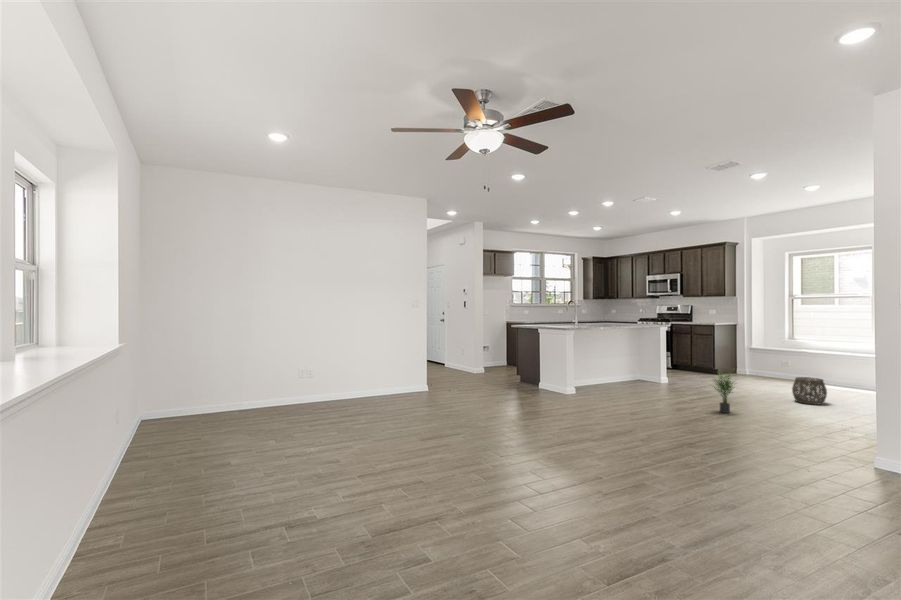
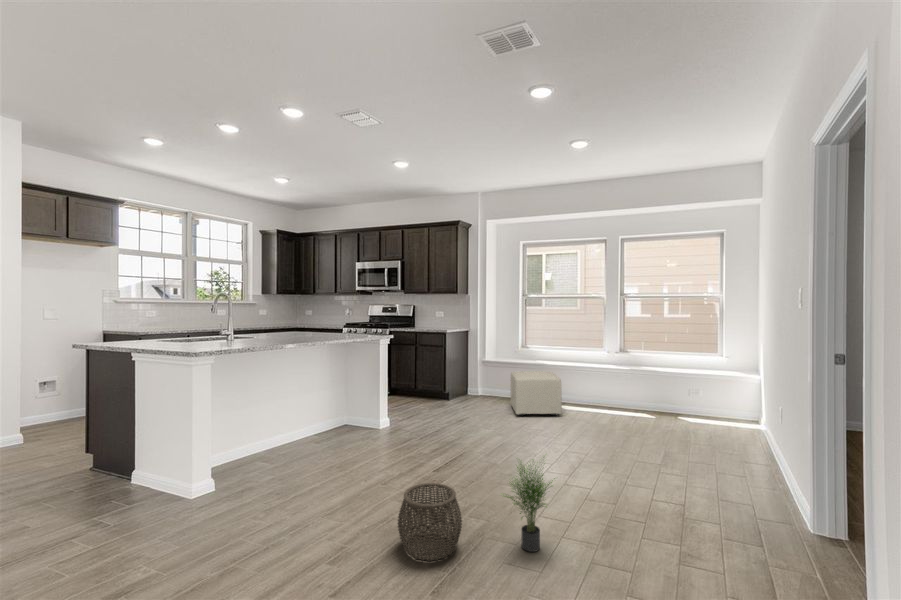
ottoman: none [765,354,807,386] -> present [511,371,562,416]
woven basket: present [792,377,827,404] -> present [398,483,462,561]

